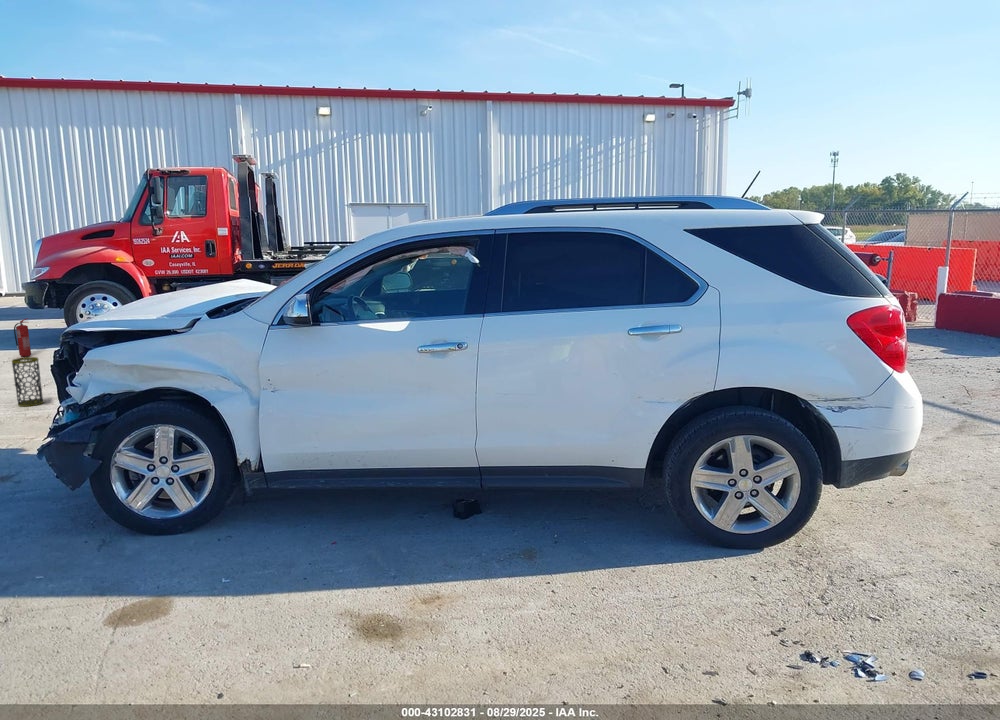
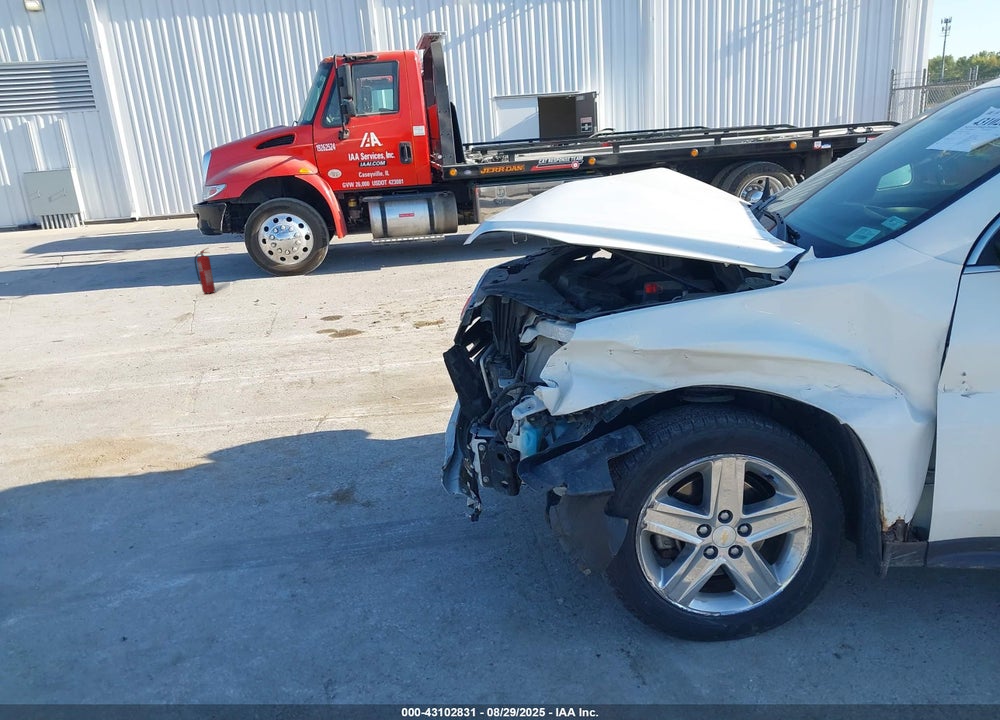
trash can: present [12,357,43,407] -> none [200,305,241,371]

